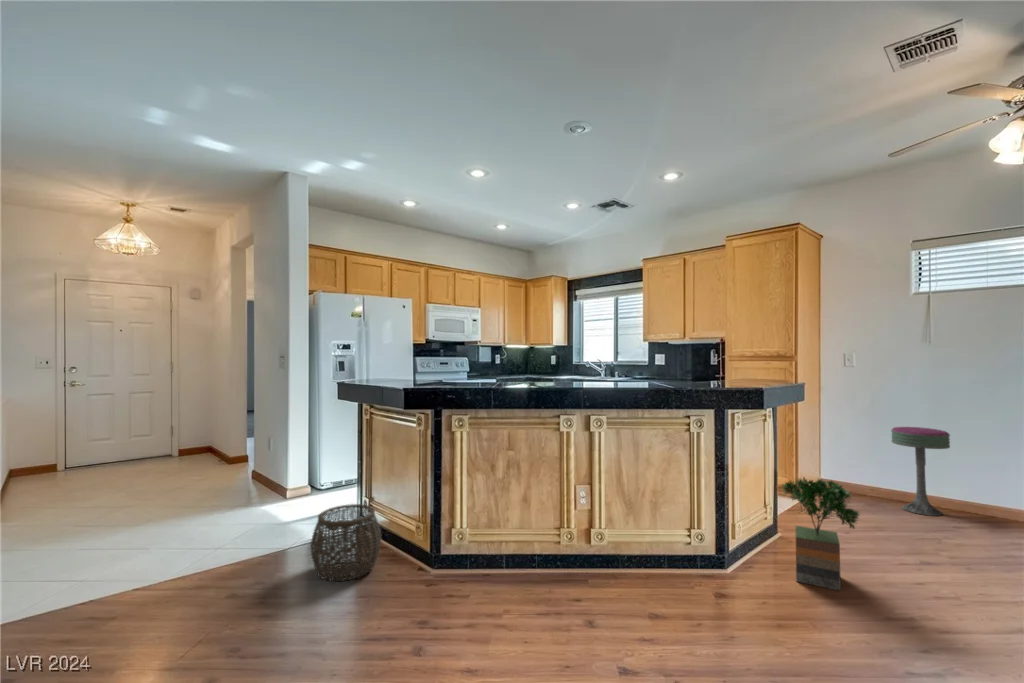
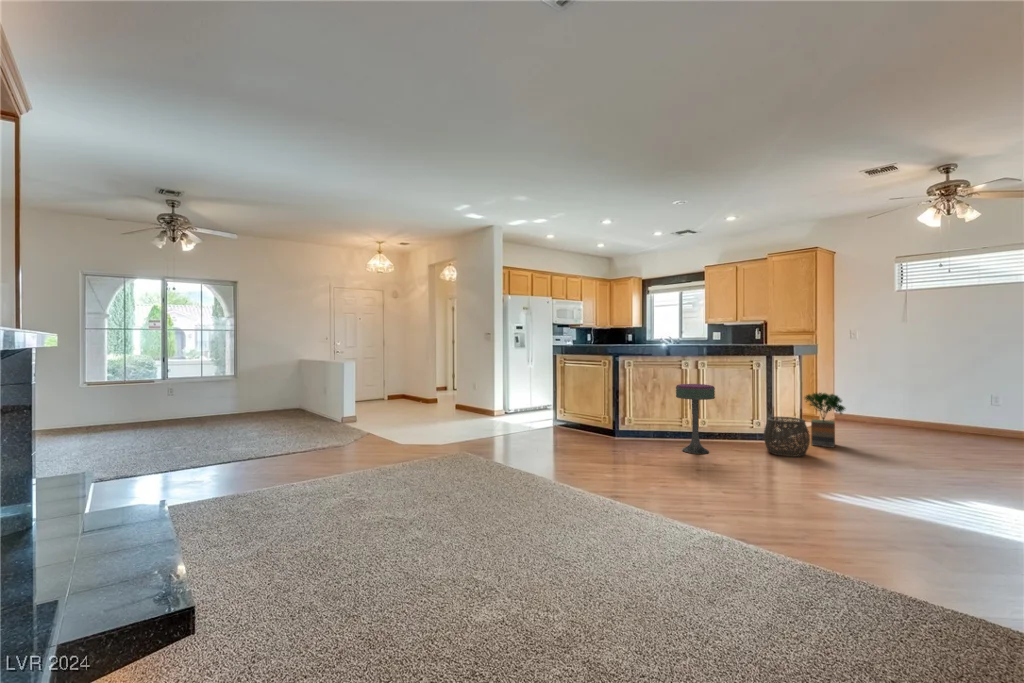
bar stool: present [891,427,950,516] -> present [676,384,715,454]
woven basket: present [311,504,381,581] -> present [764,417,810,457]

